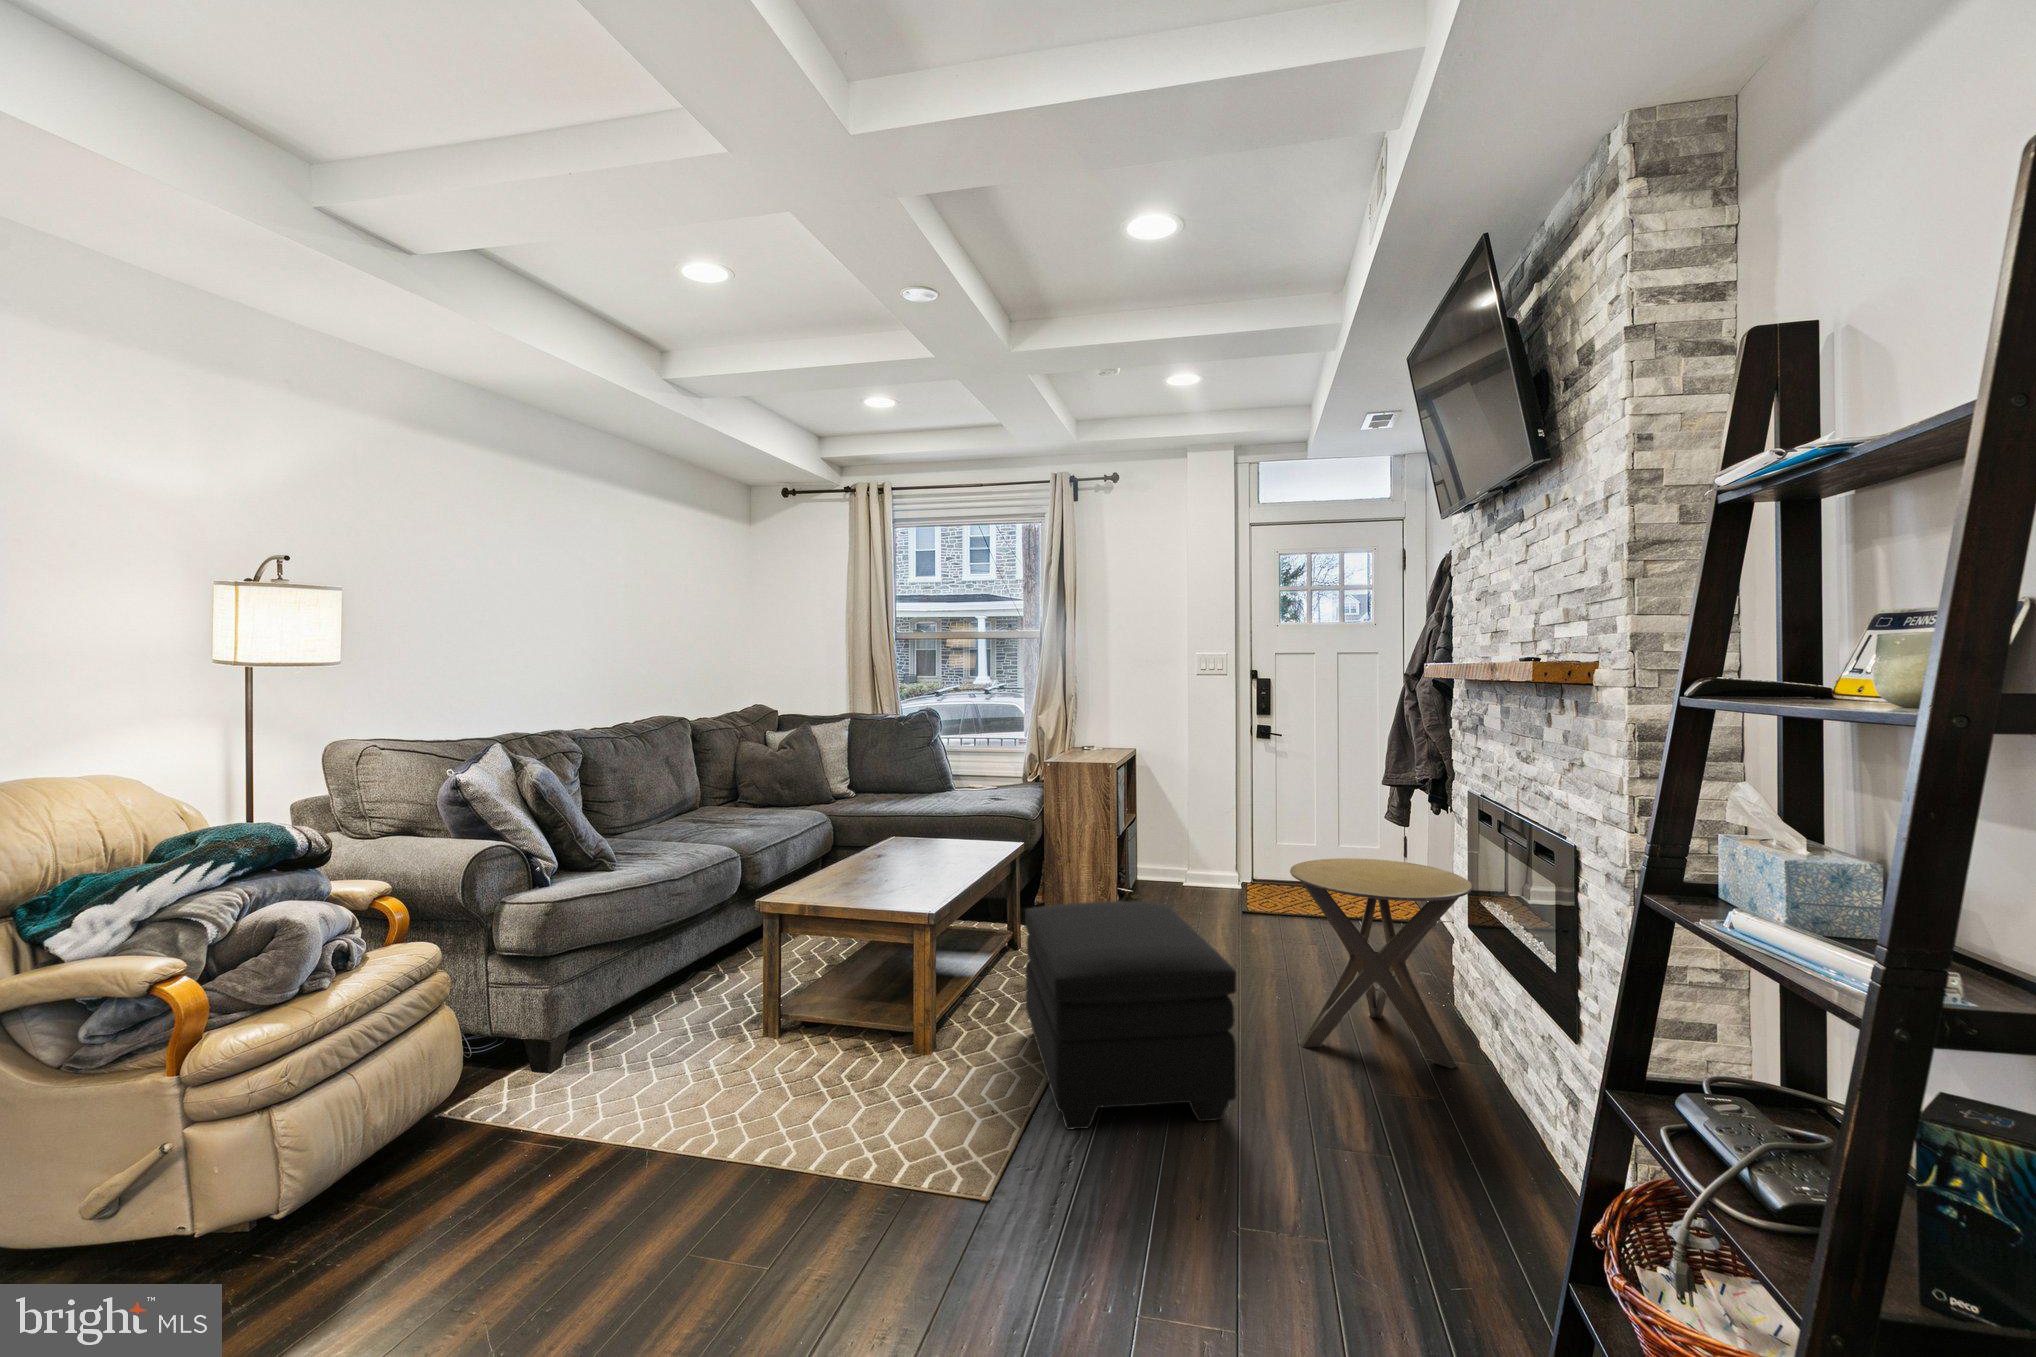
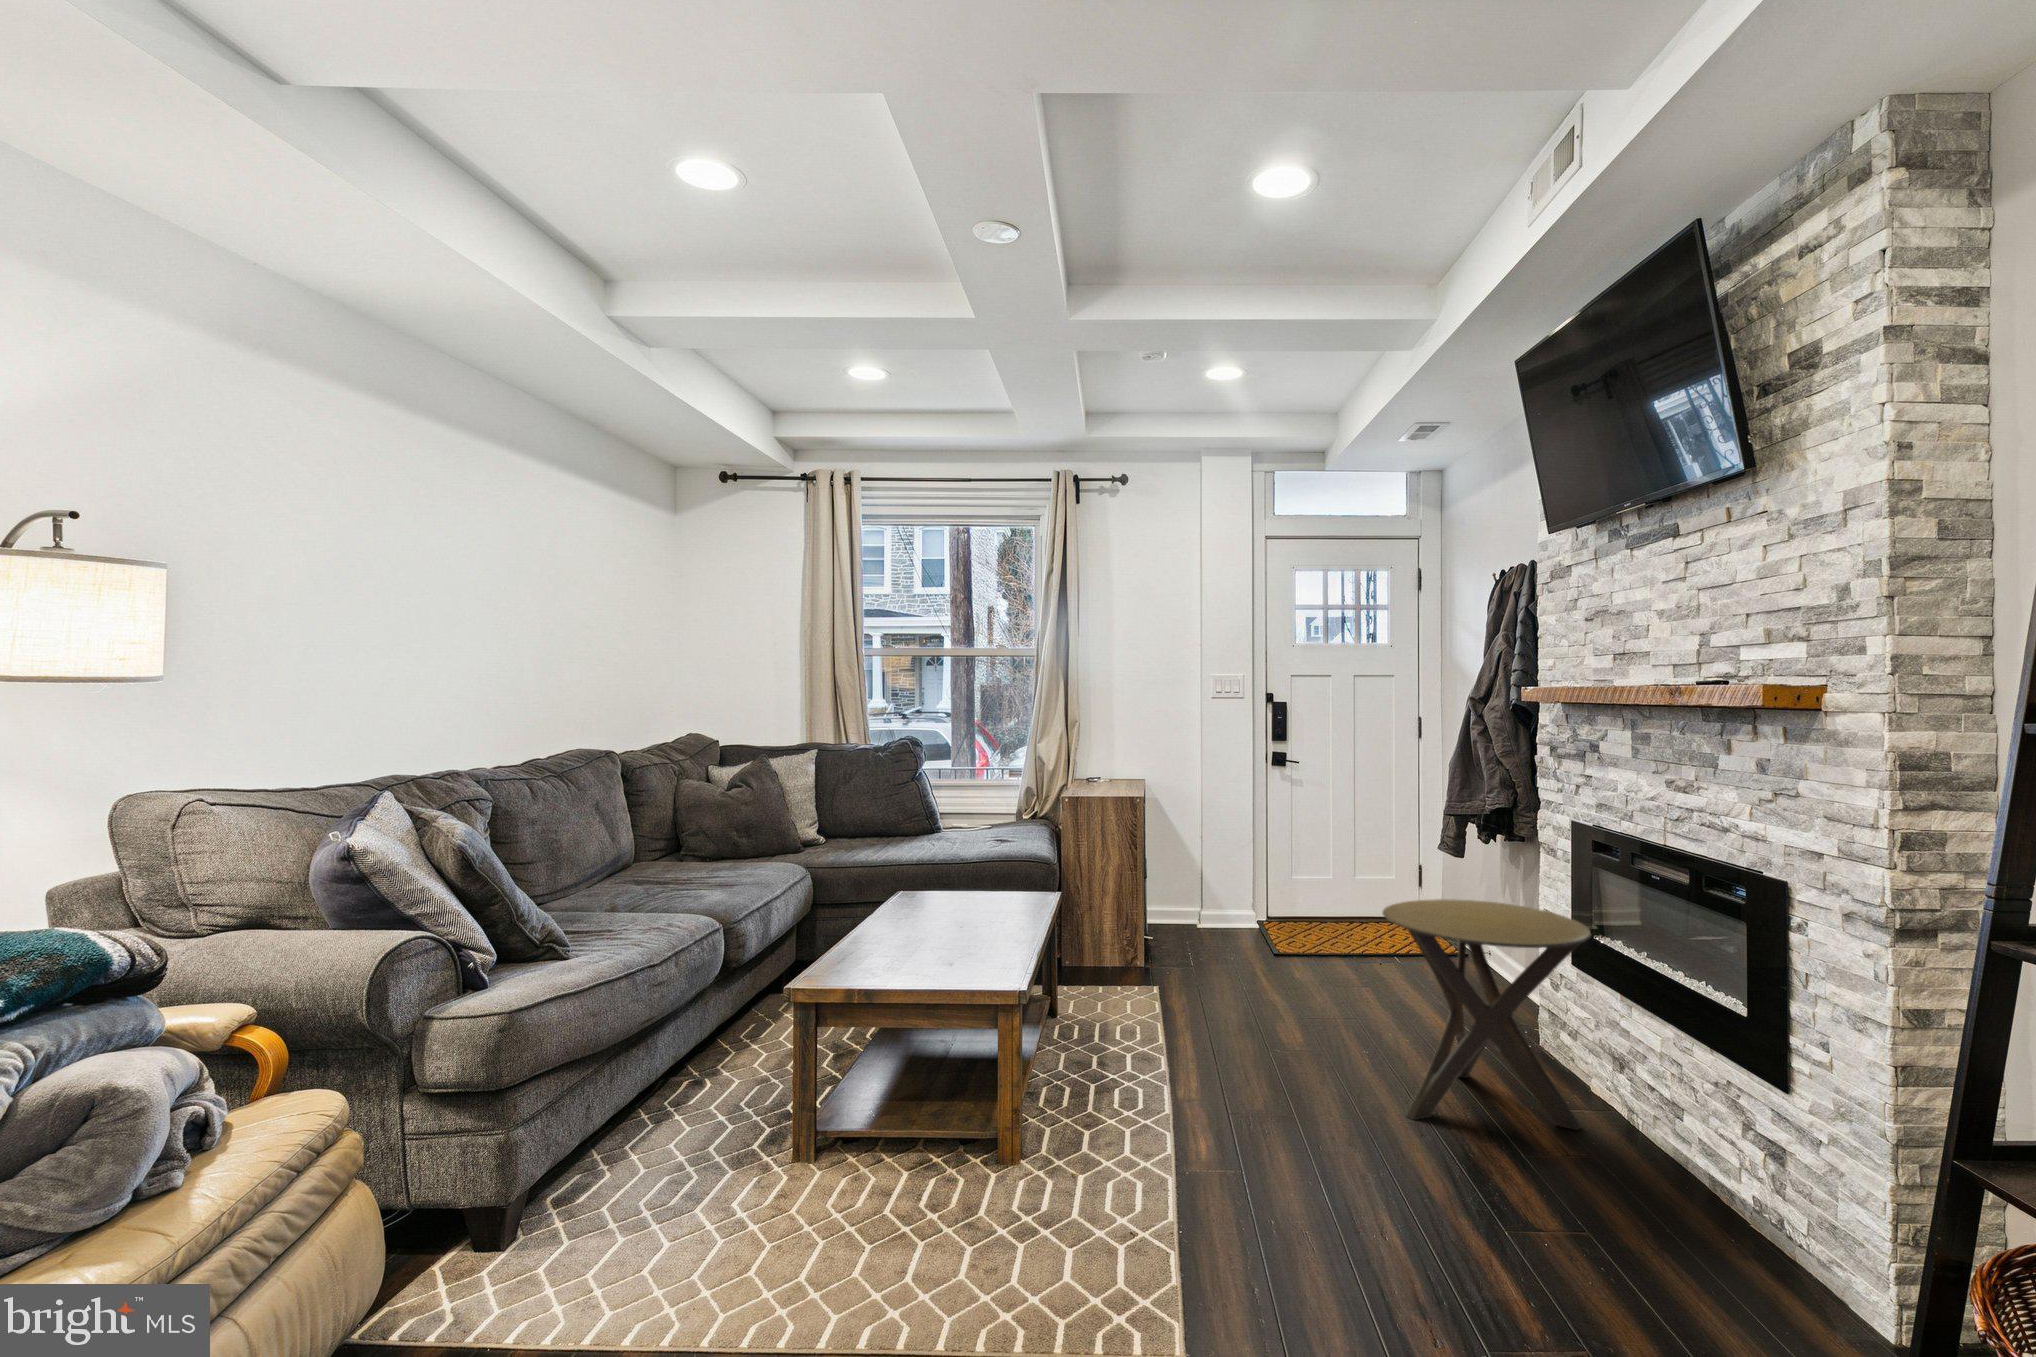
ottoman: present [1025,901,1237,1130] -> none [1095,963,1410,1252]

